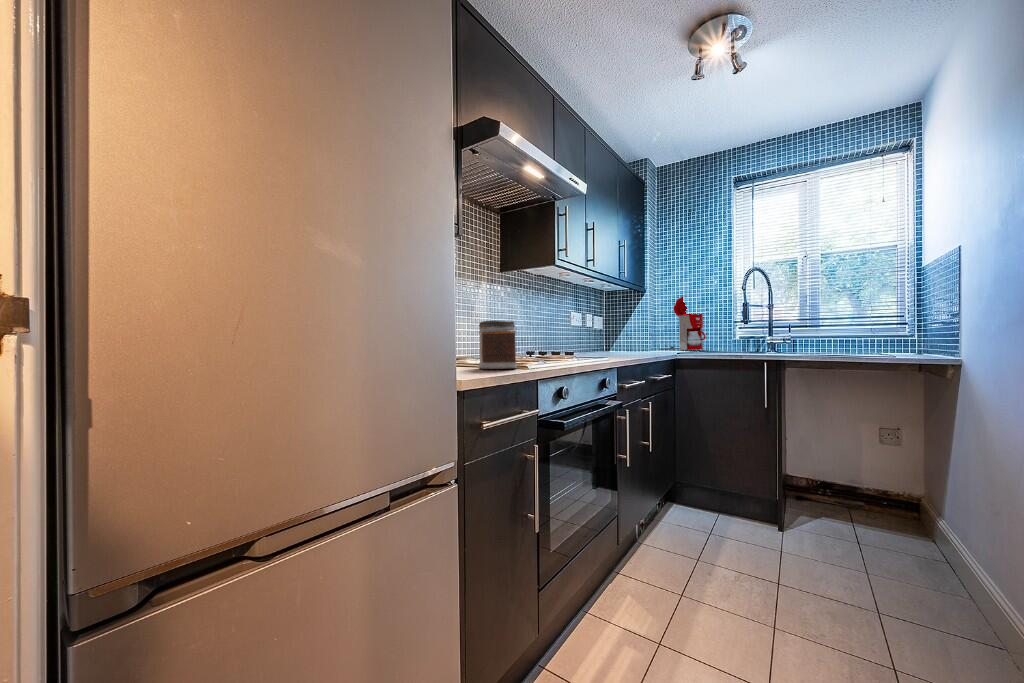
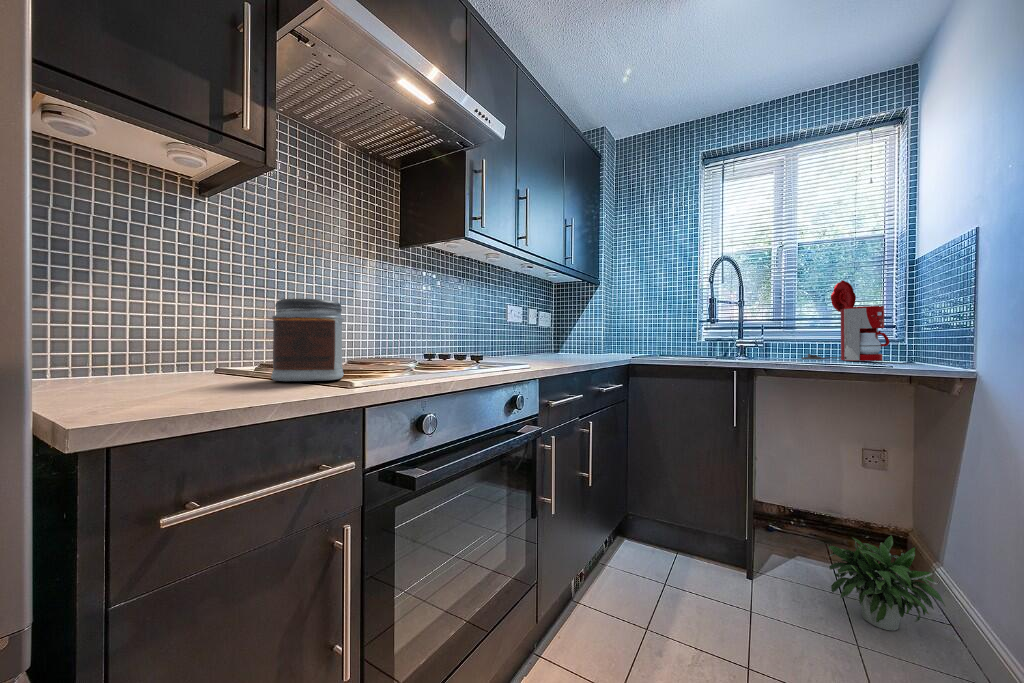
coffee maker: present [659,296,706,350] -> present [802,280,889,361]
potted plant: none [845,492,950,571] -> present [829,536,960,642]

